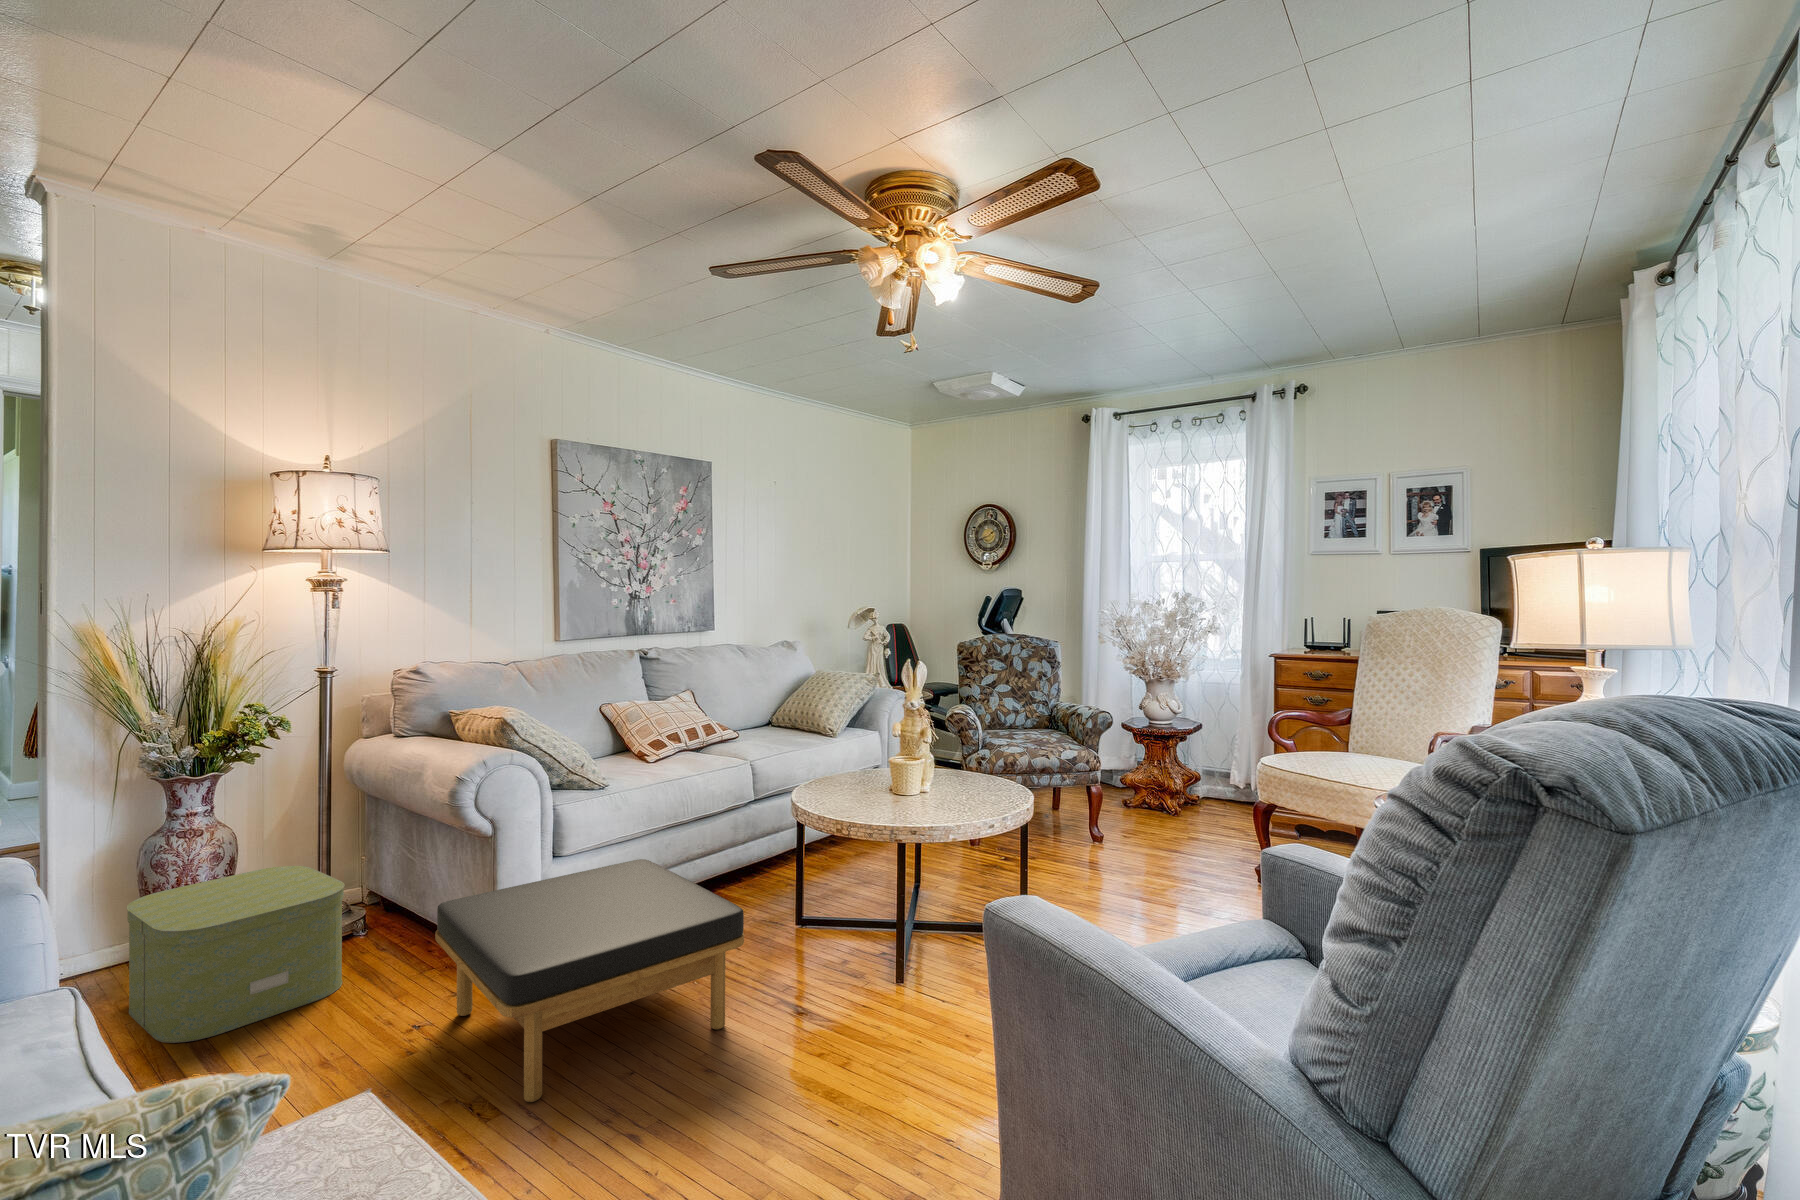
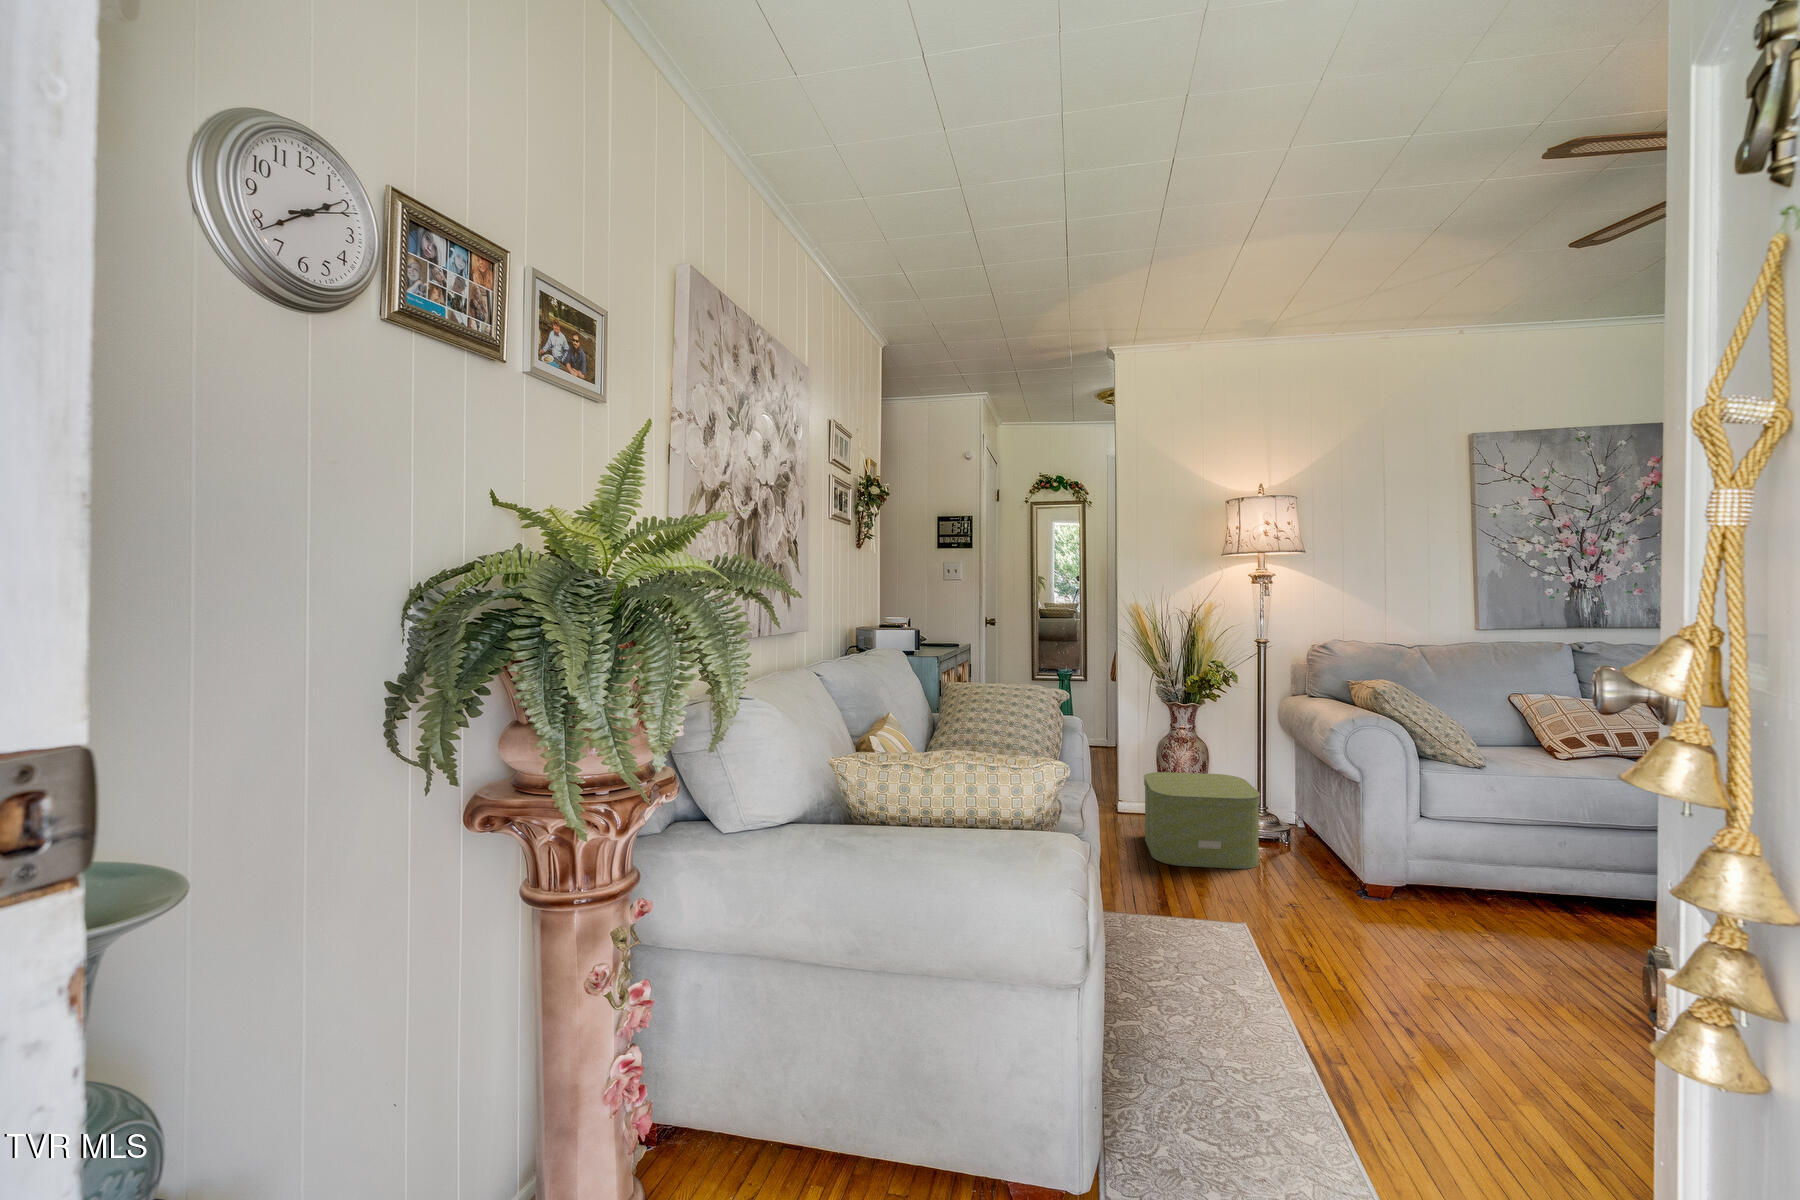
ottoman: present [435,859,744,1102] -> none [1306,821,1592,1018]

